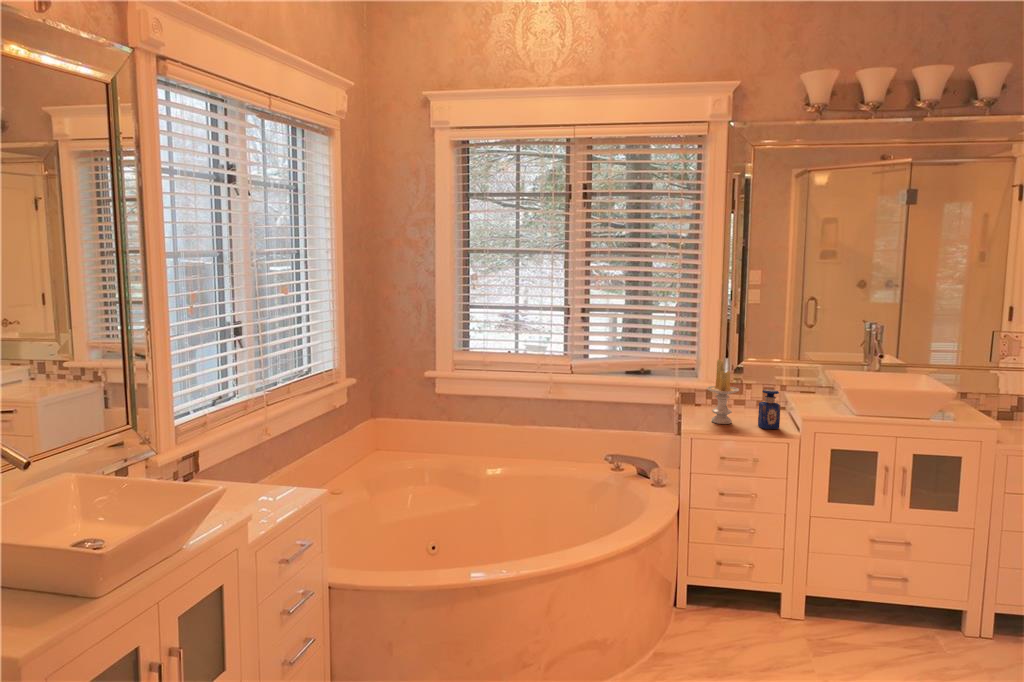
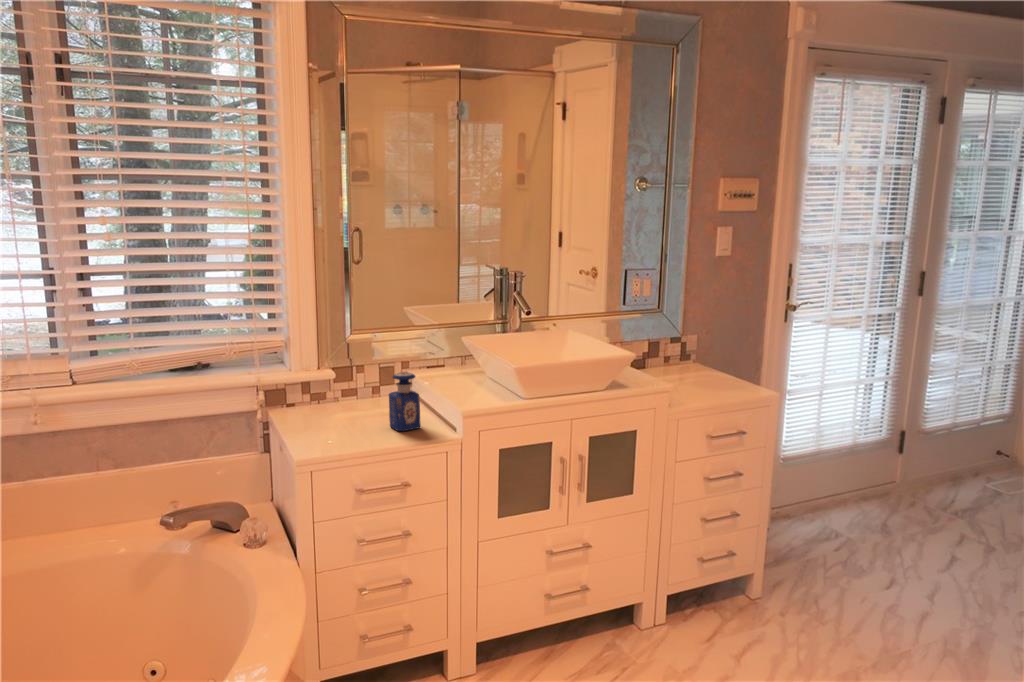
candle: present [707,359,739,424] -> none [310,337,359,434]

